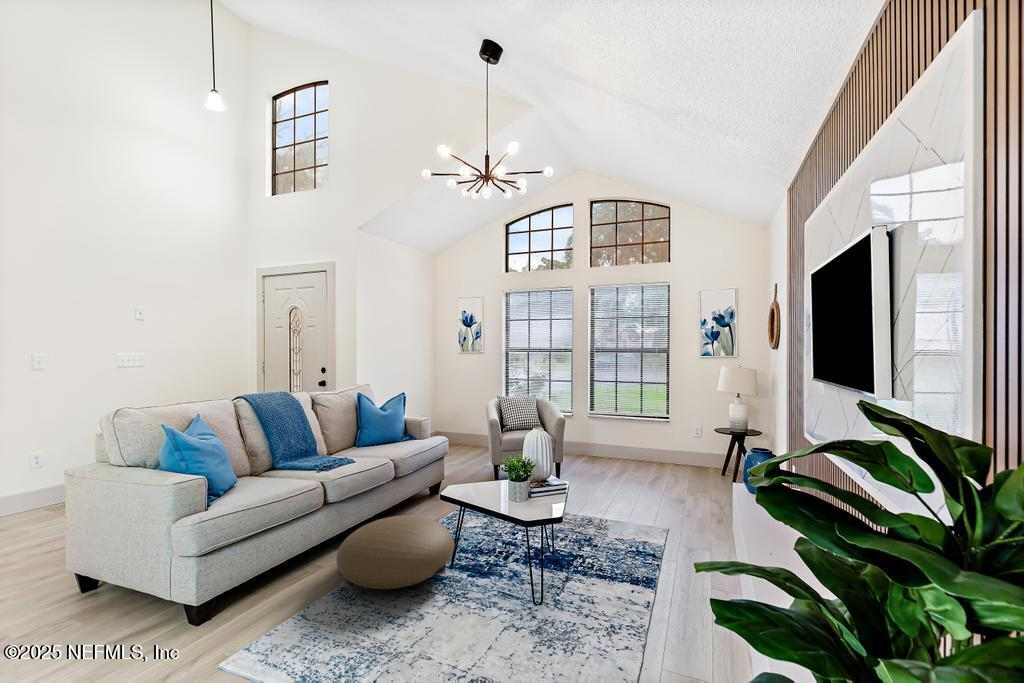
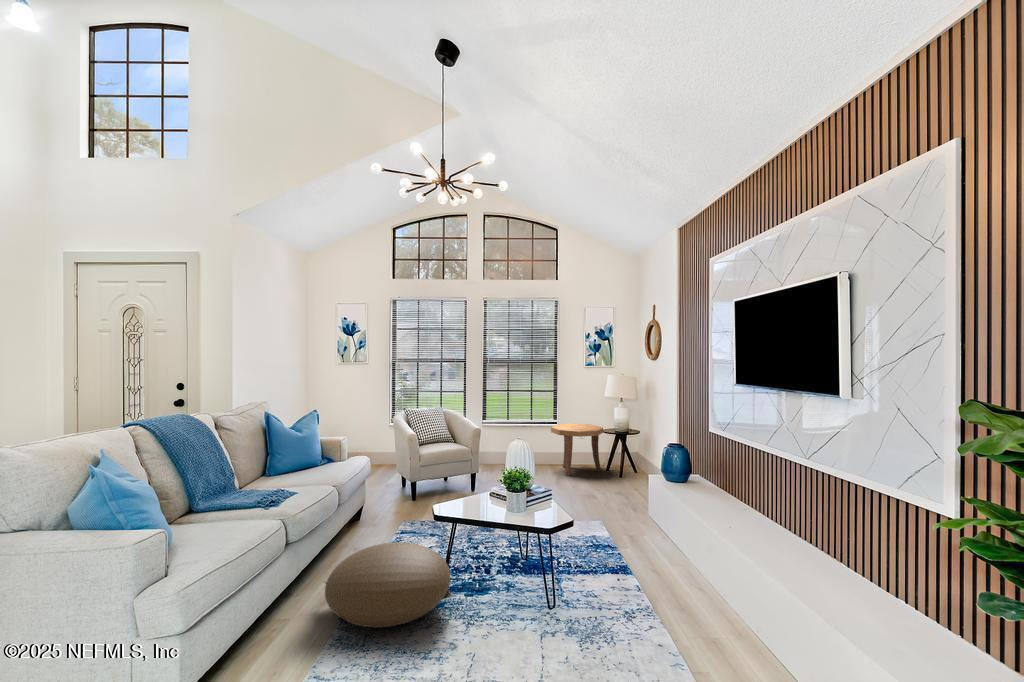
side table: none [657,419,717,475] -> present [551,423,603,476]

